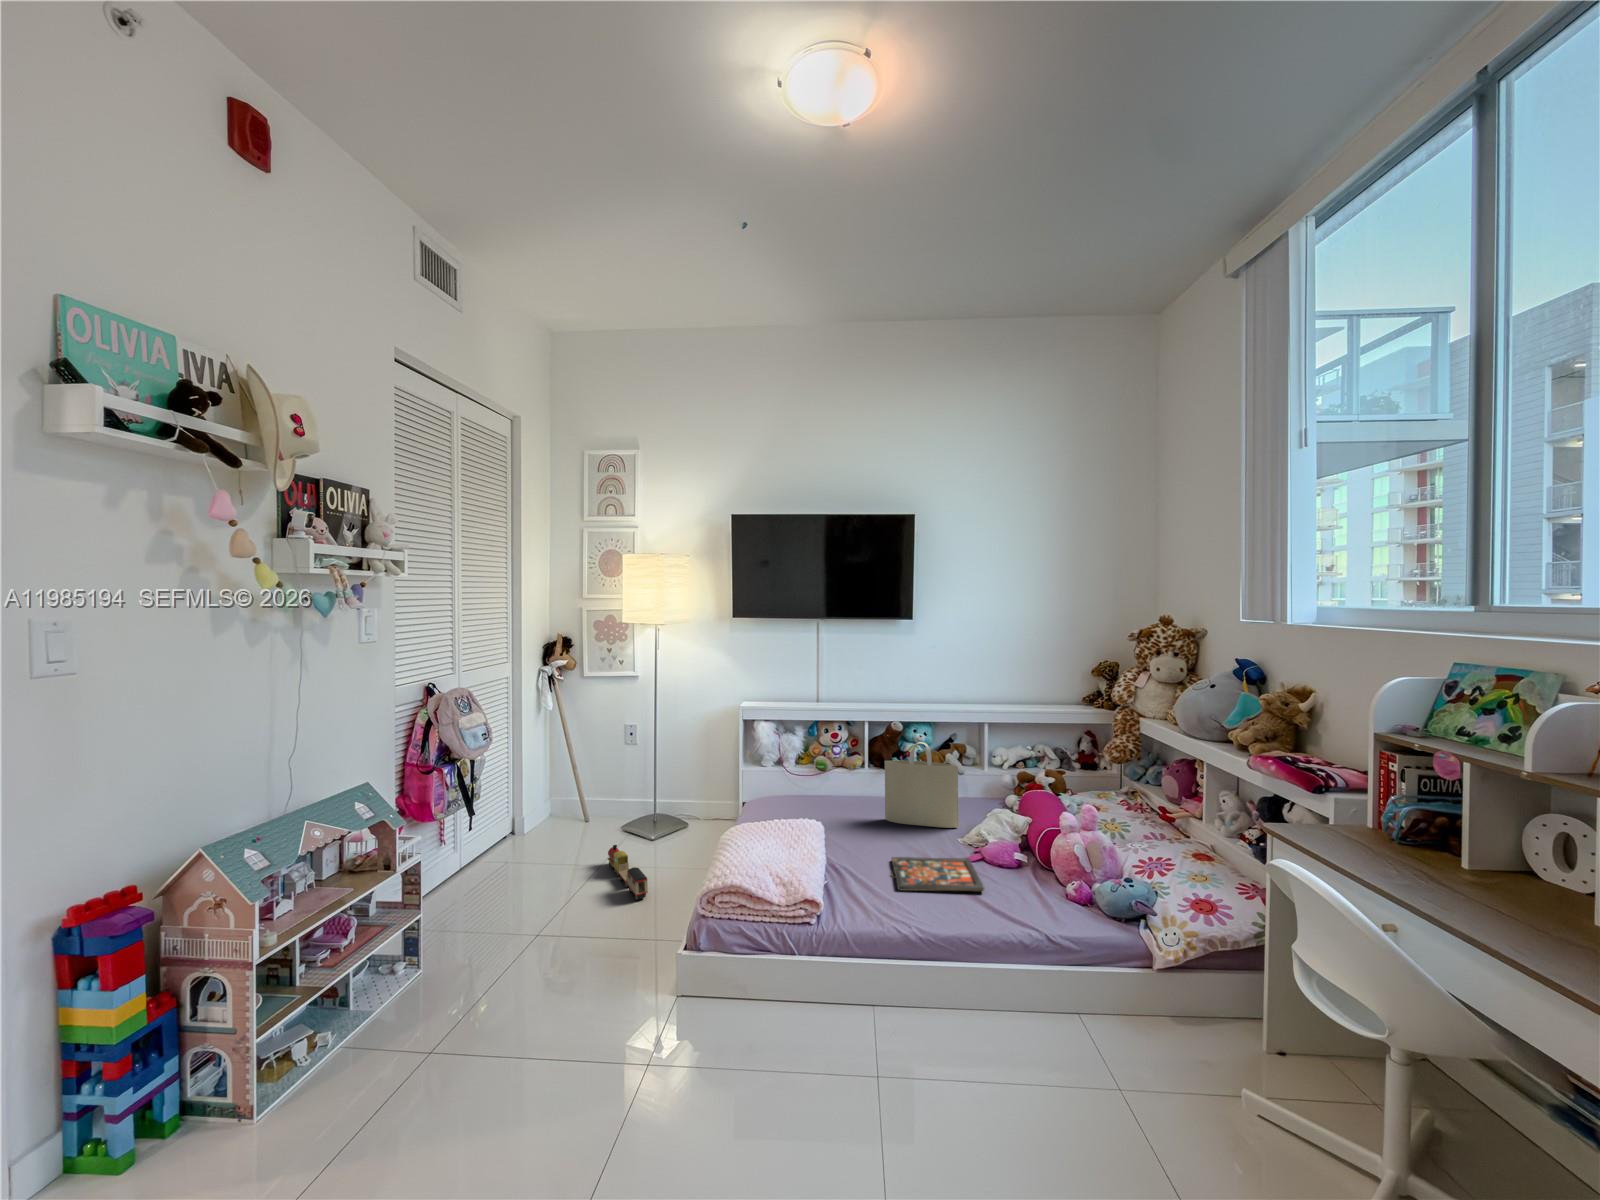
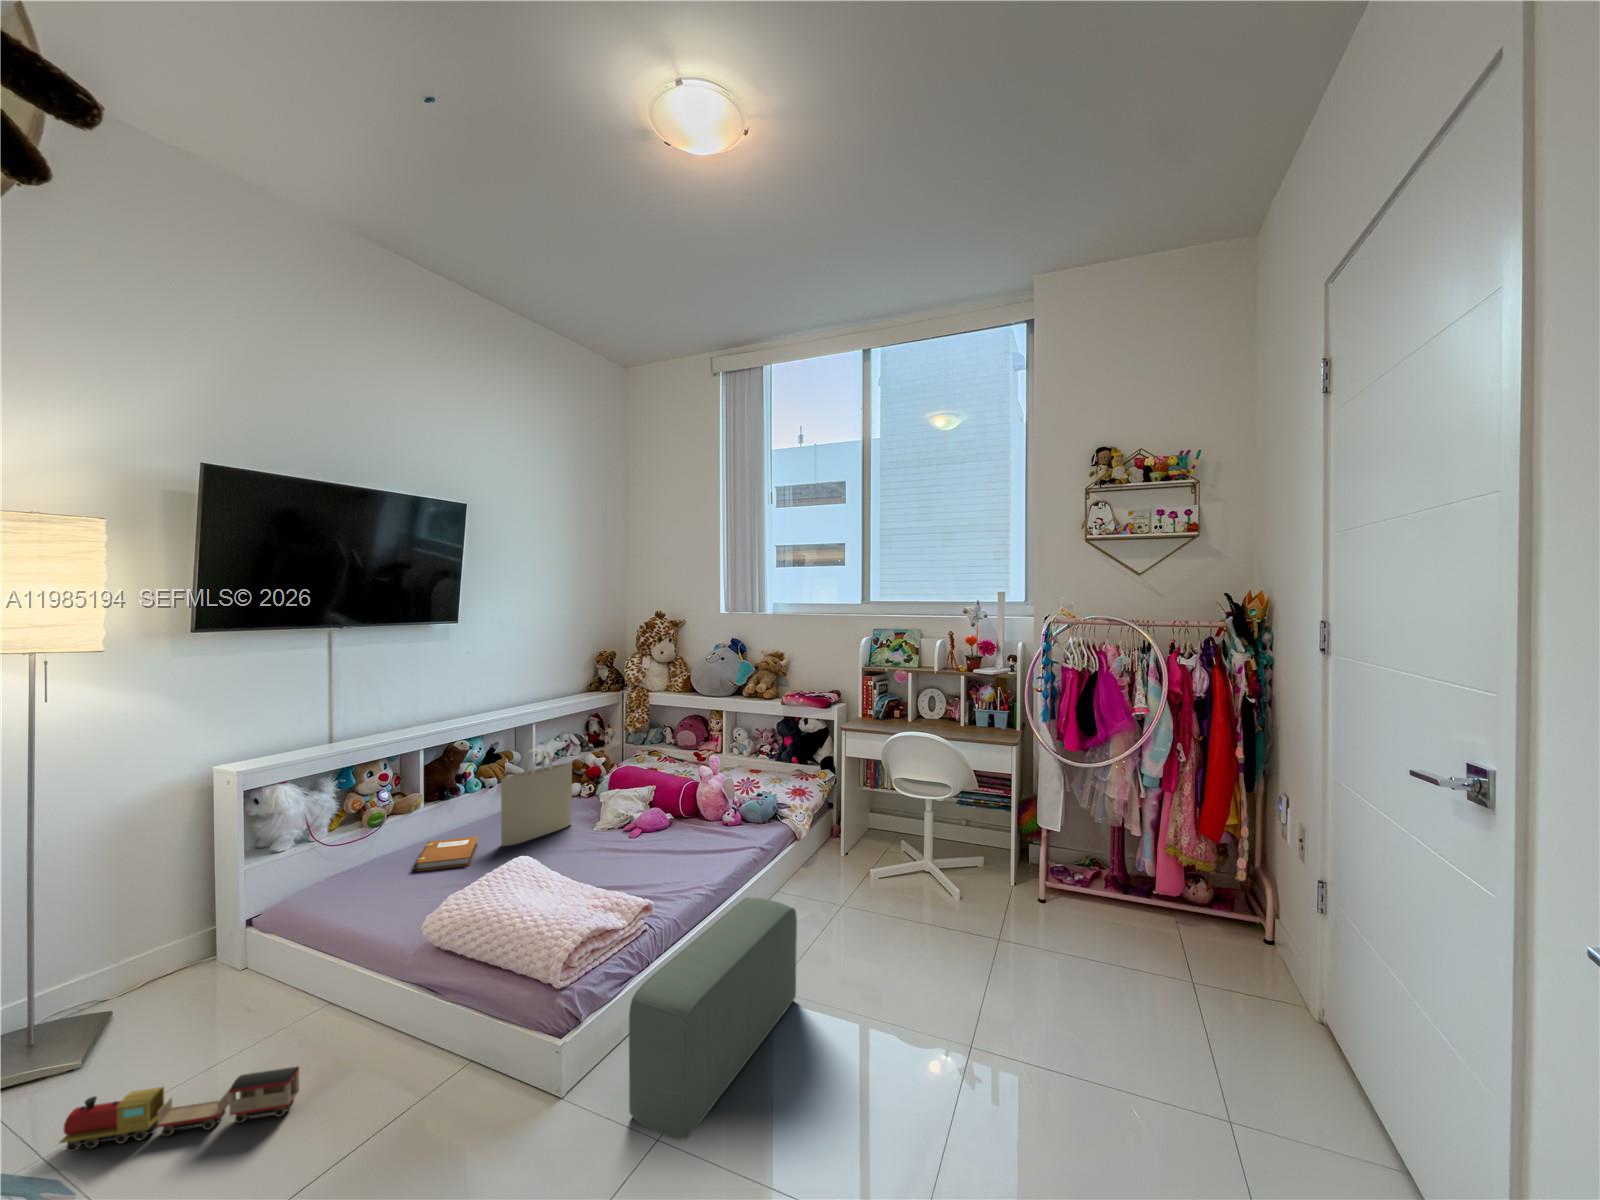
notebook: none [818,796,877,821] -> present [414,837,478,871]
board game: present [892,857,984,891] -> none [590,834,688,875]
pouf: none [632,931,859,1092] -> present [629,897,797,1139]

